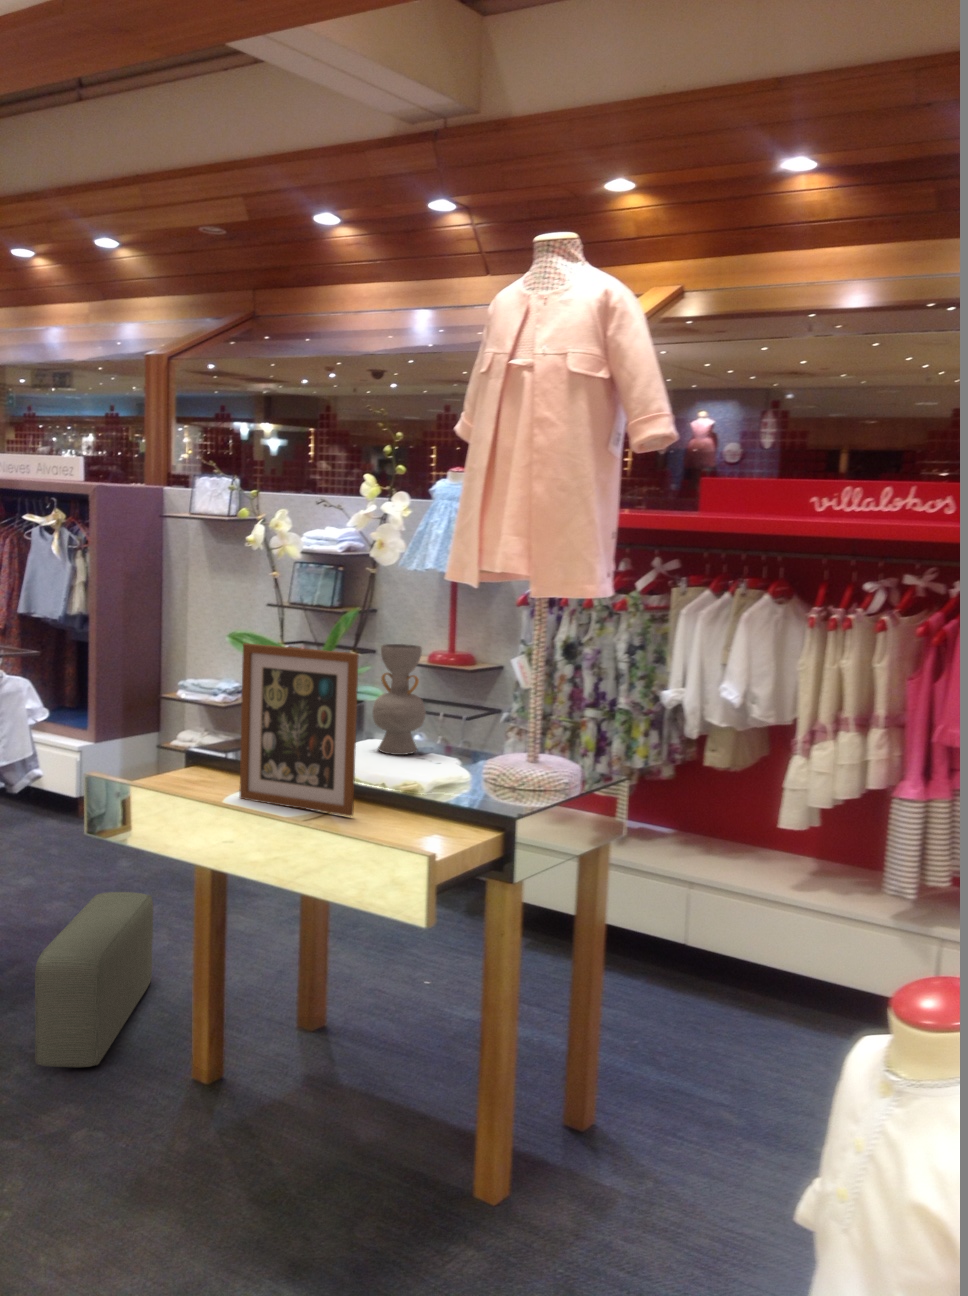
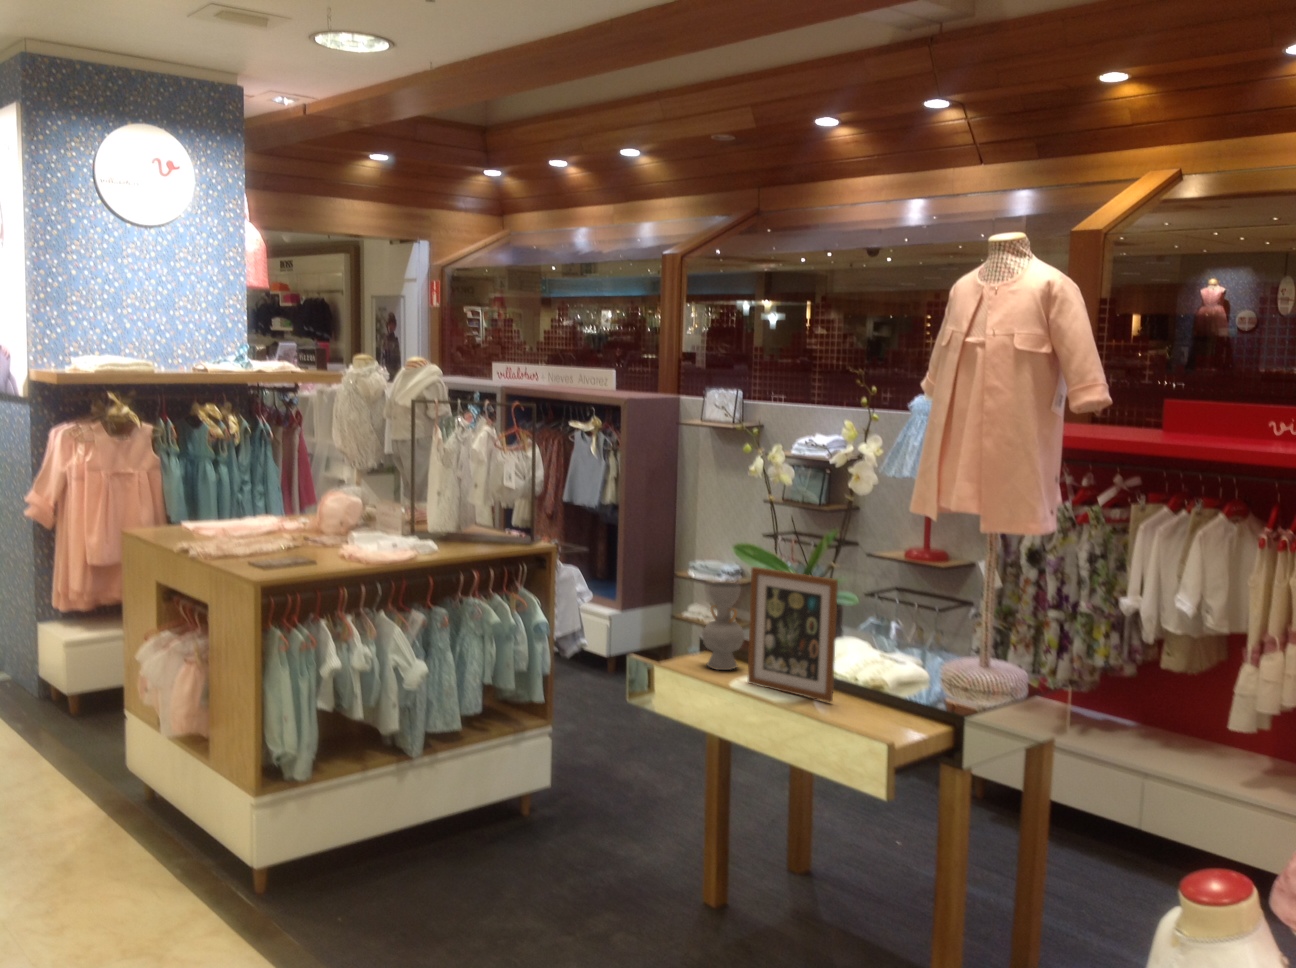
decorative vase: present [373,644,426,755] -> present [702,582,744,670]
pouf: present [35,892,153,1067] -> none [592,744,676,877]

